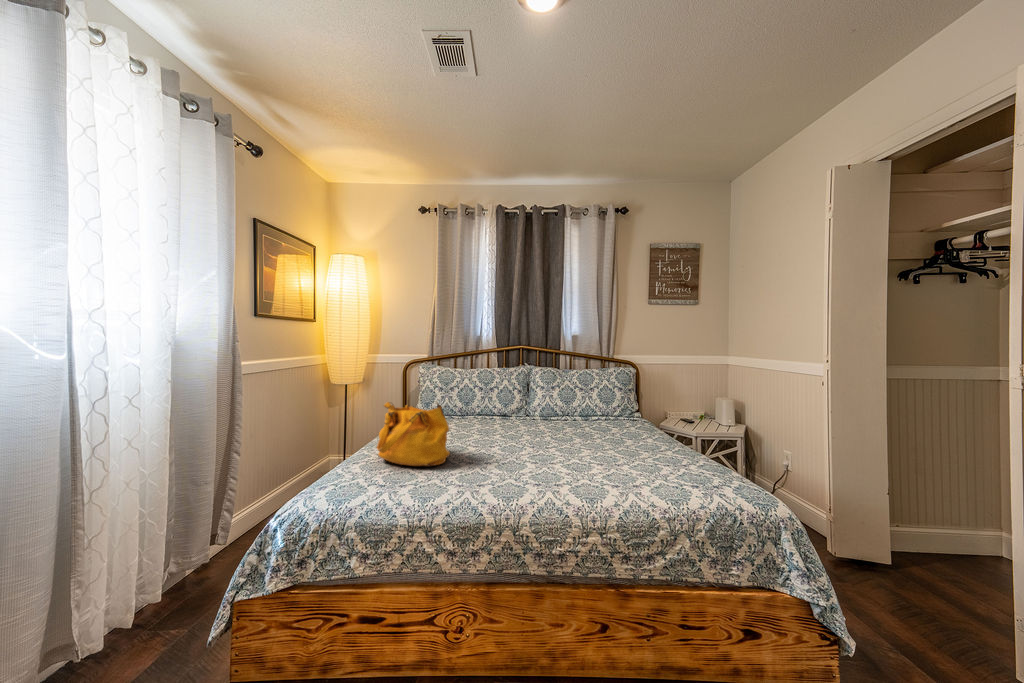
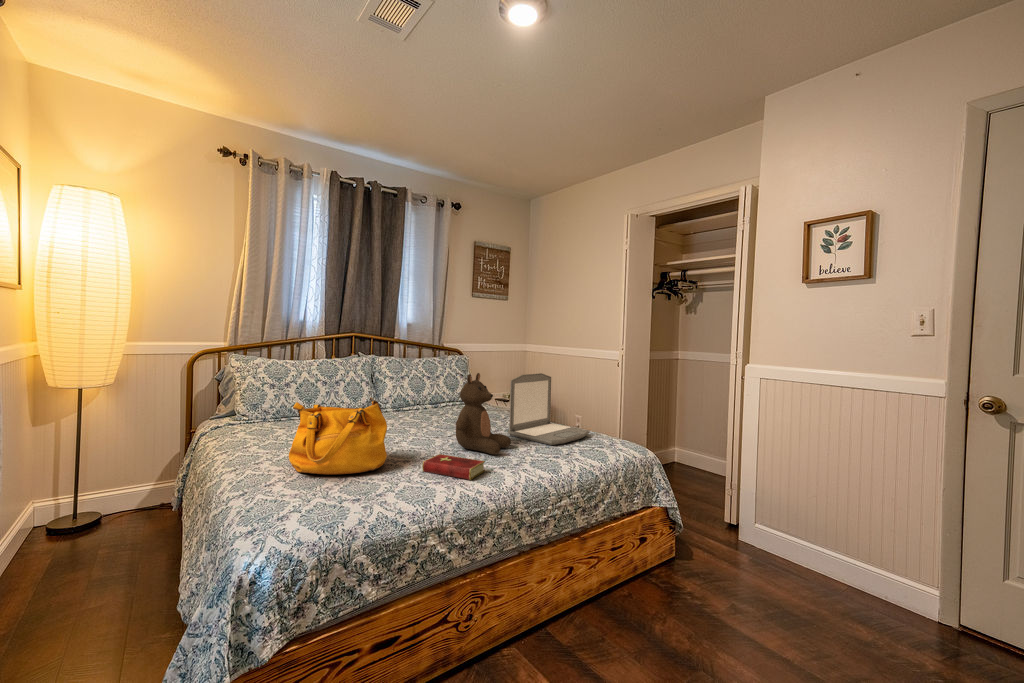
stuffed bear: none [518,384,583,472] -> present [456,373,511,455]
laptop: none [606,388,710,473] -> present [508,373,590,445]
hardcover book: none [464,461,515,491] -> present [422,454,485,480]

